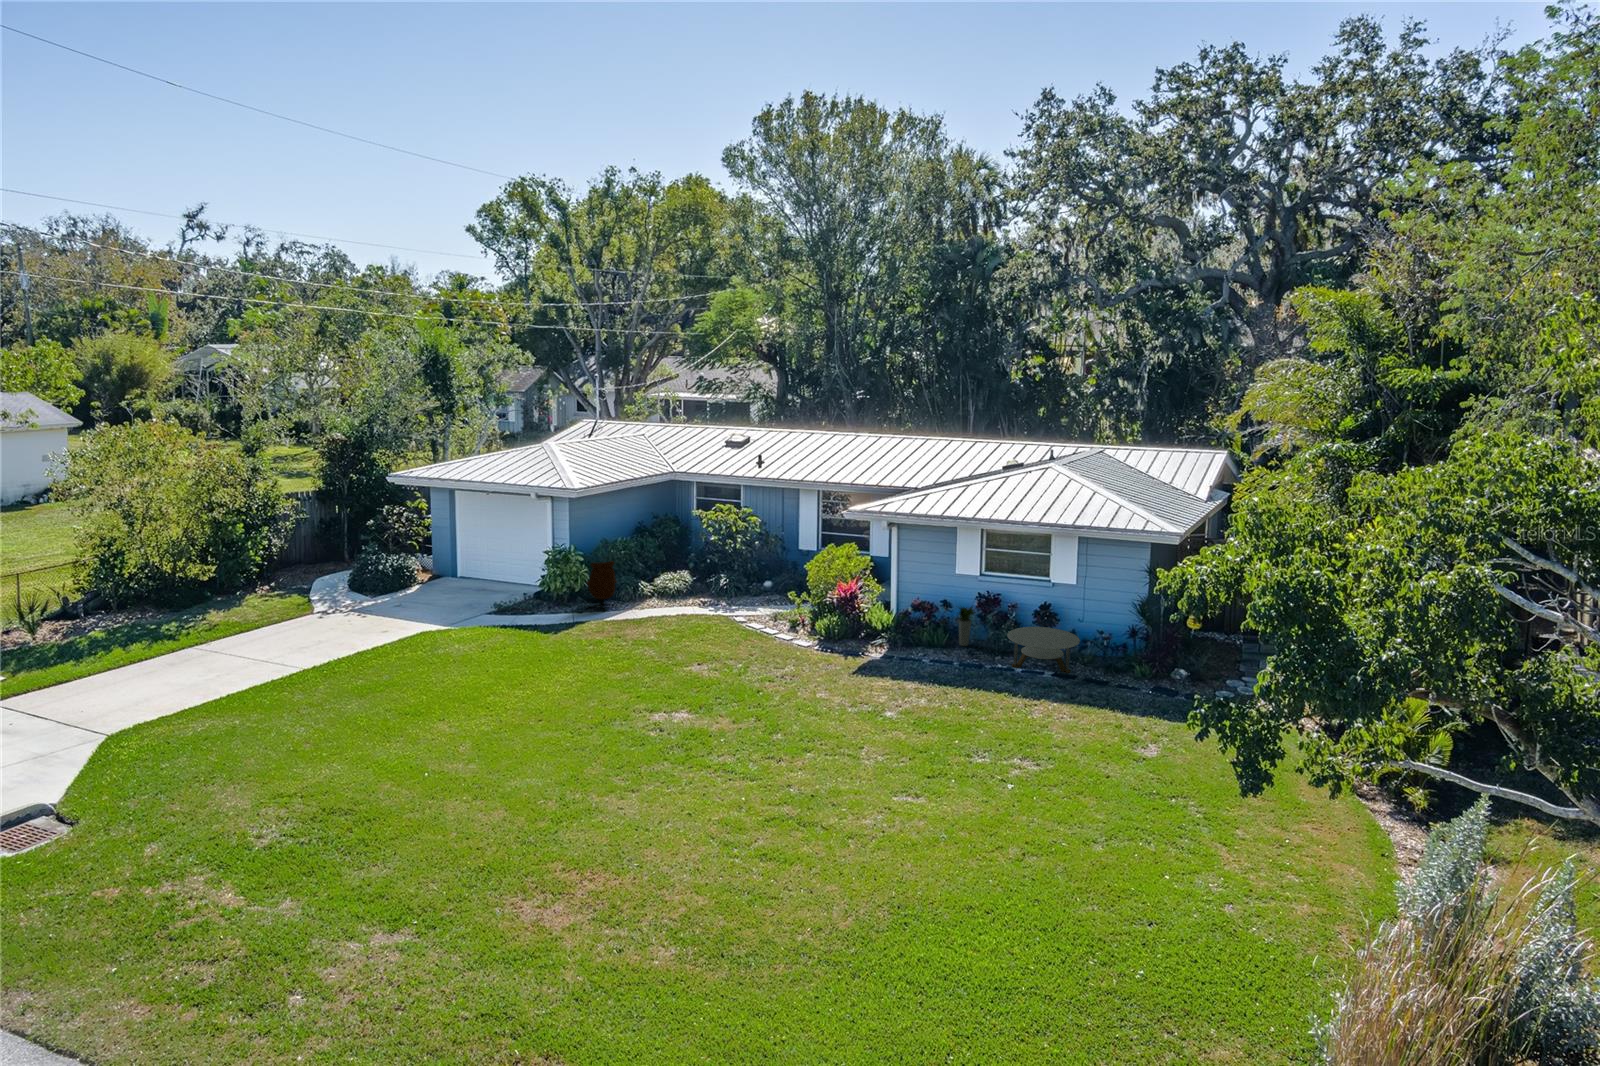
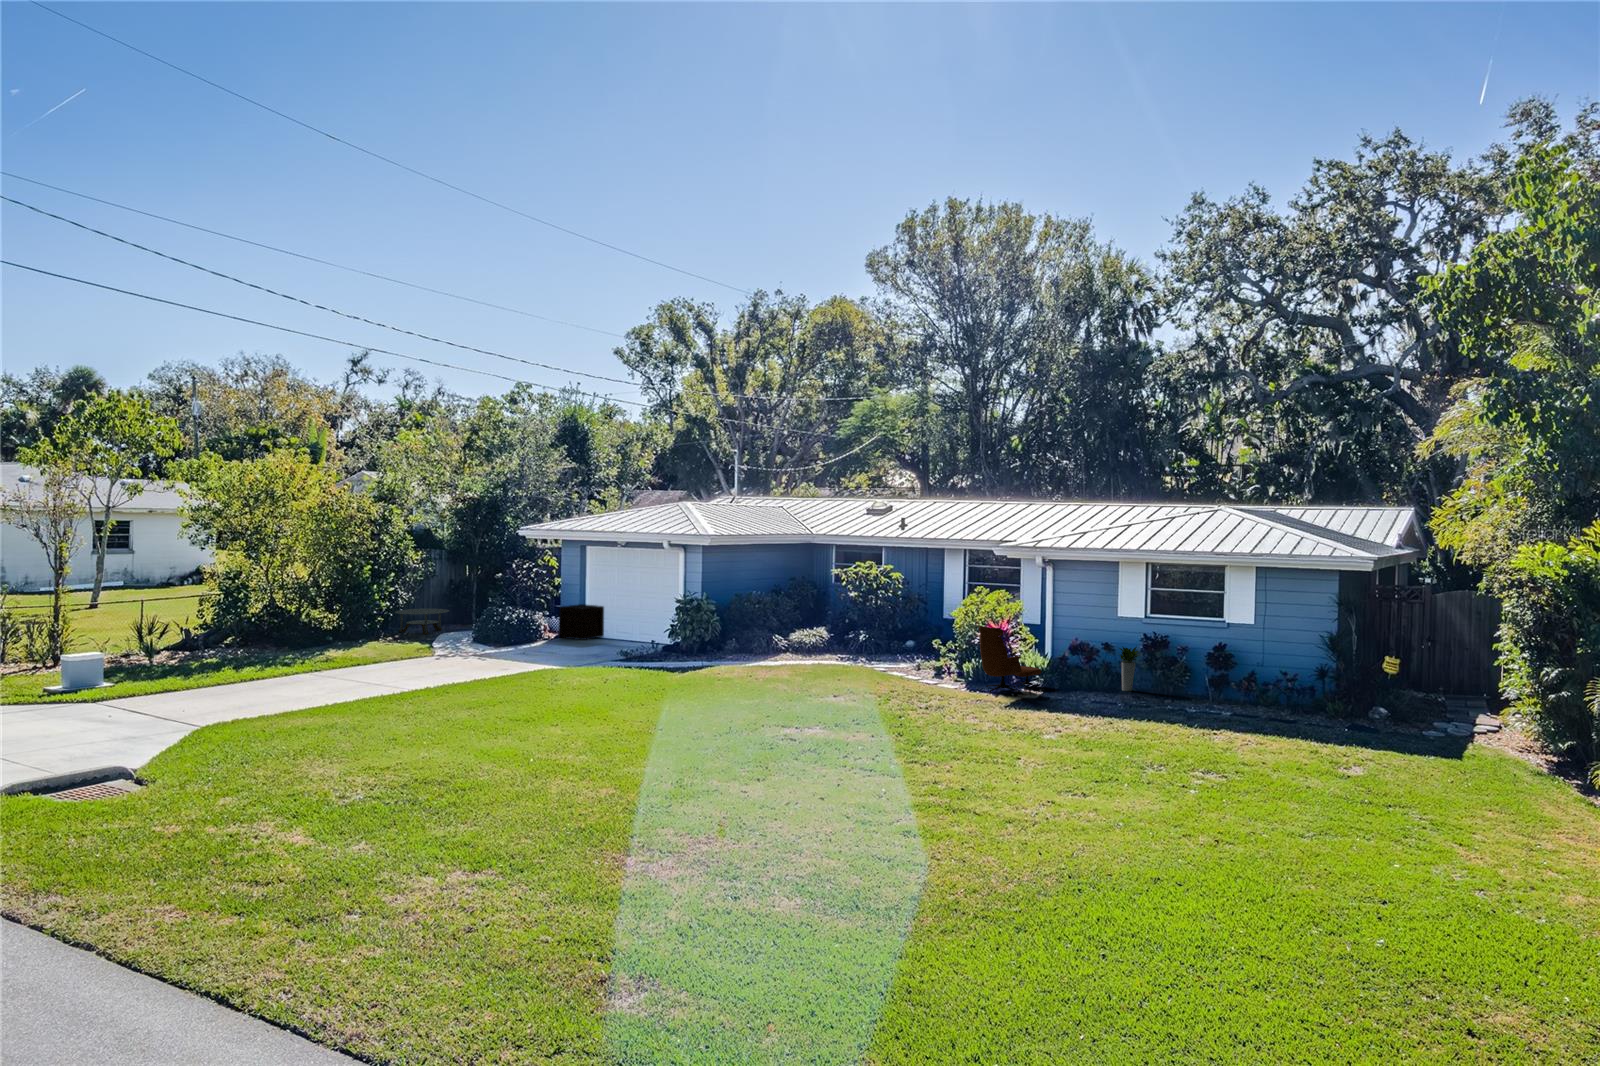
wooden crate: none [416,551,466,591] -> present [559,604,604,640]
lounge chair: present [587,561,617,609] -> present [979,626,1041,693]
round table: present [1007,627,1080,673] -> present [395,609,449,635]

